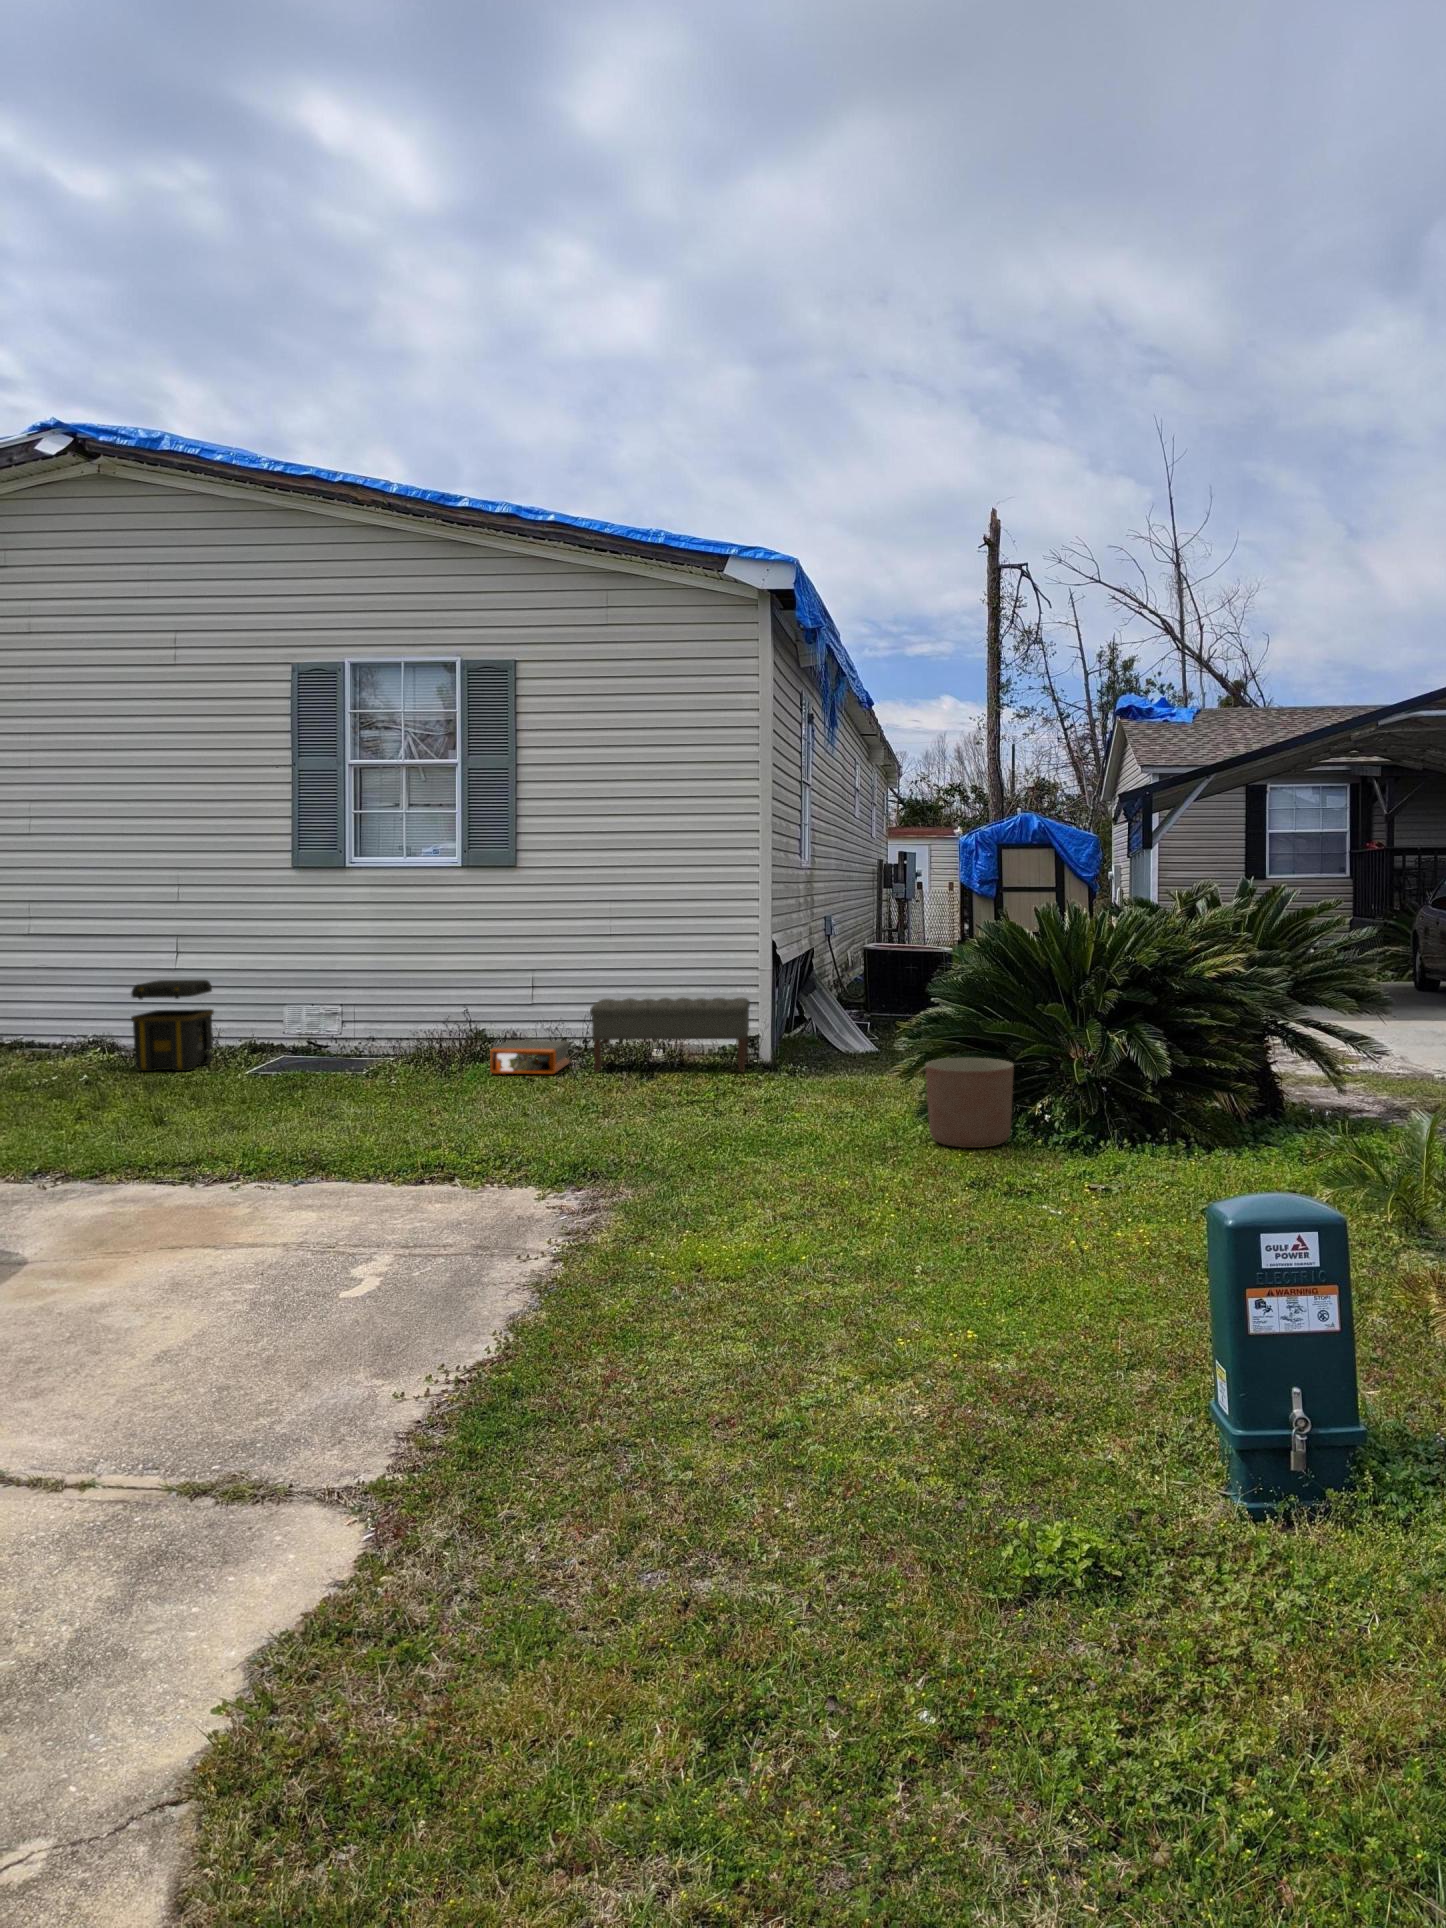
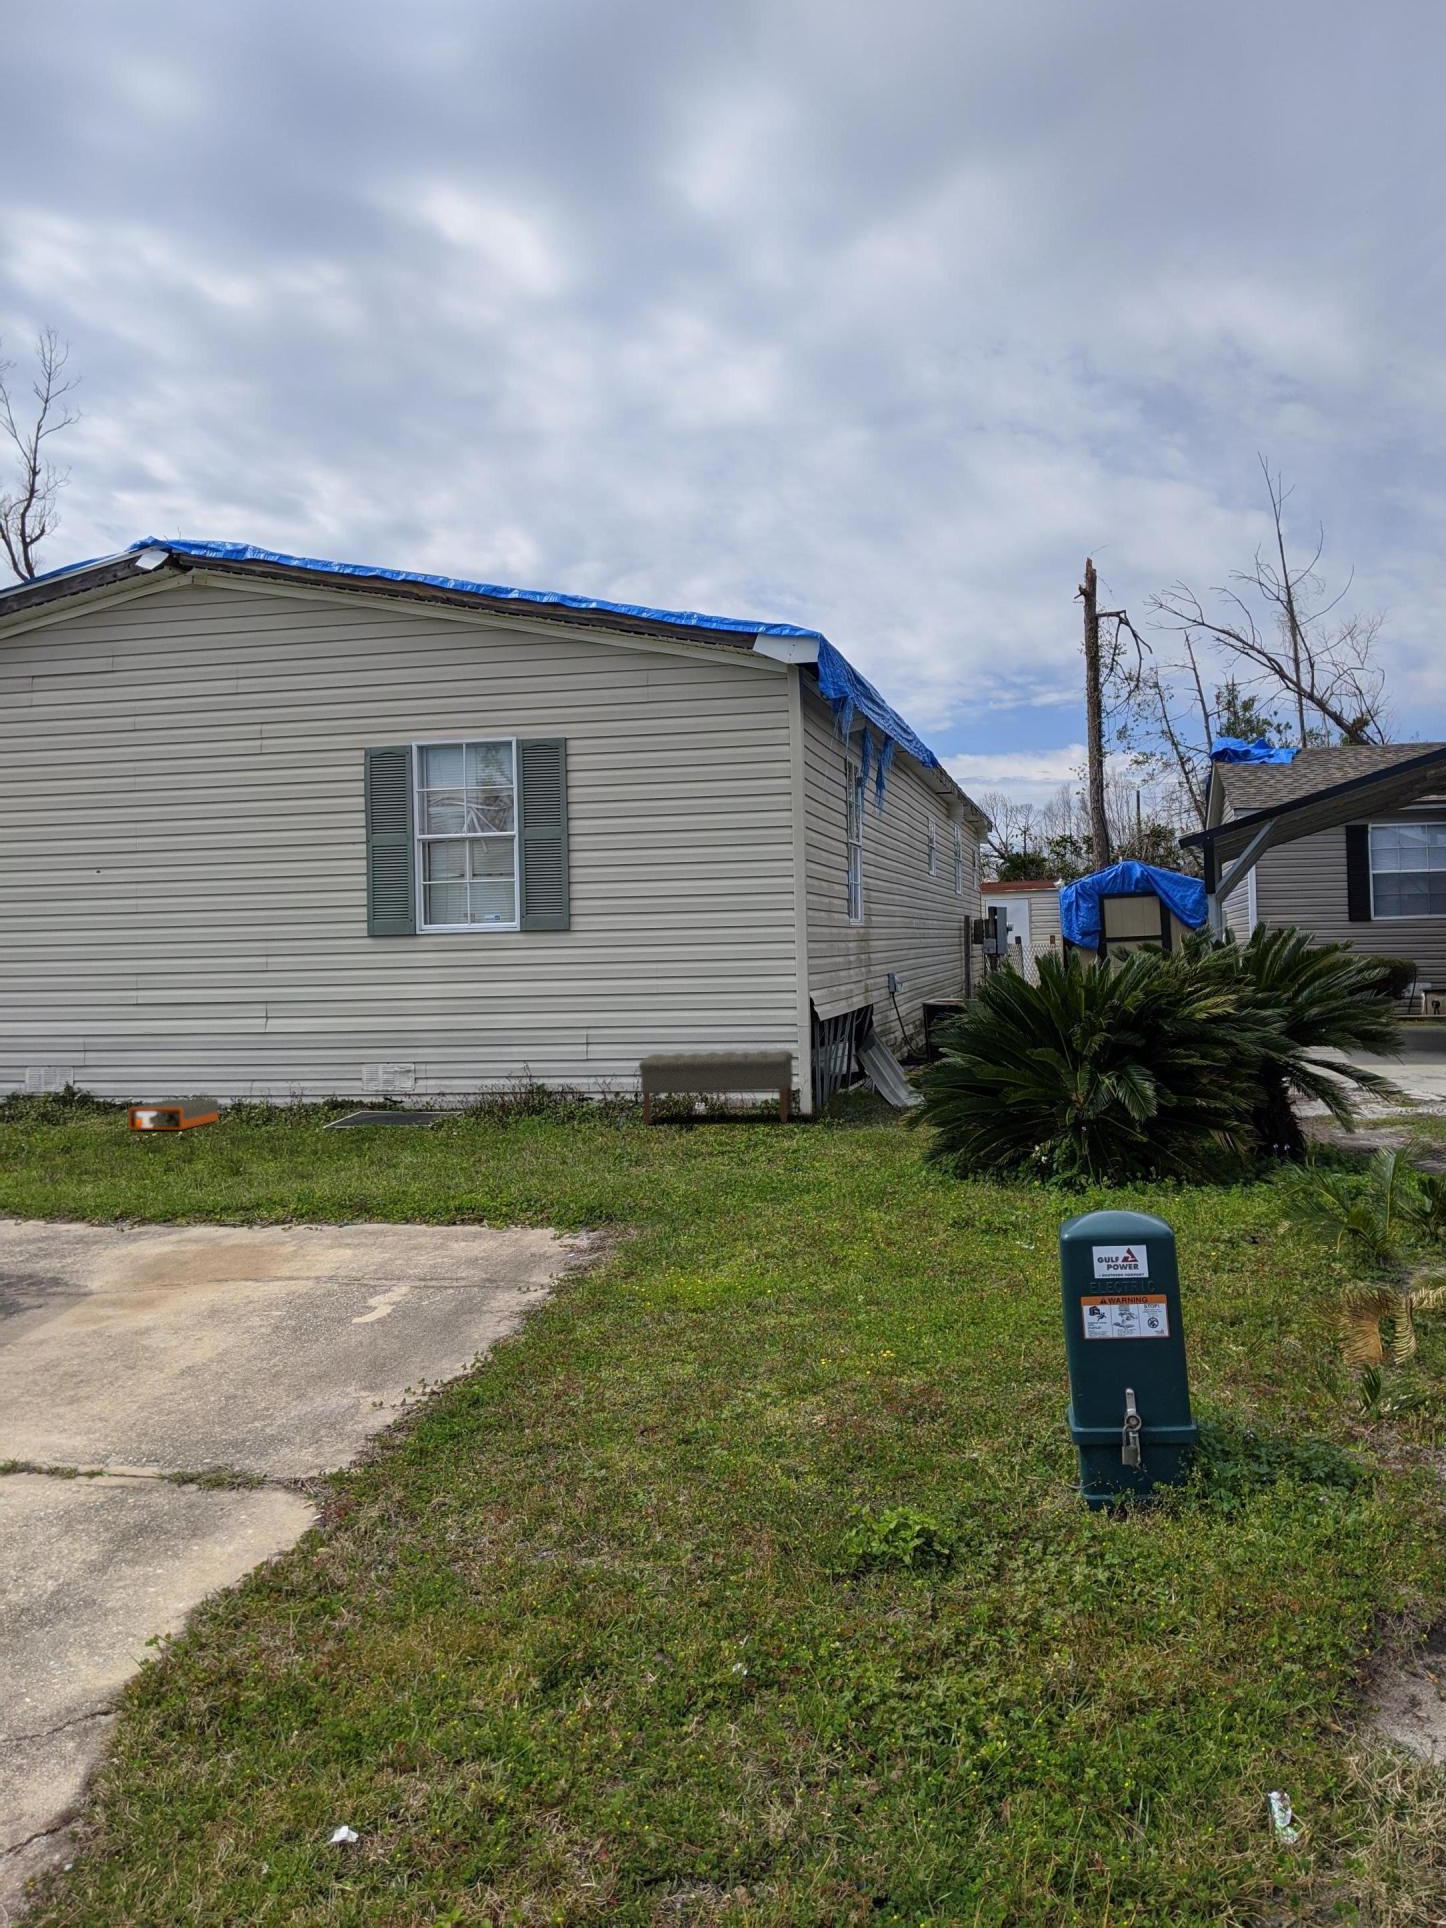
toolbox: present [131,980,214,1071] -> none [220,1043,296,1129]
storage box: present [490,1040,570,1074] -> present [128,1099,218,1130]
planter: present [925,1058,1014,1148] -> none [932,1104,1017,1190]

